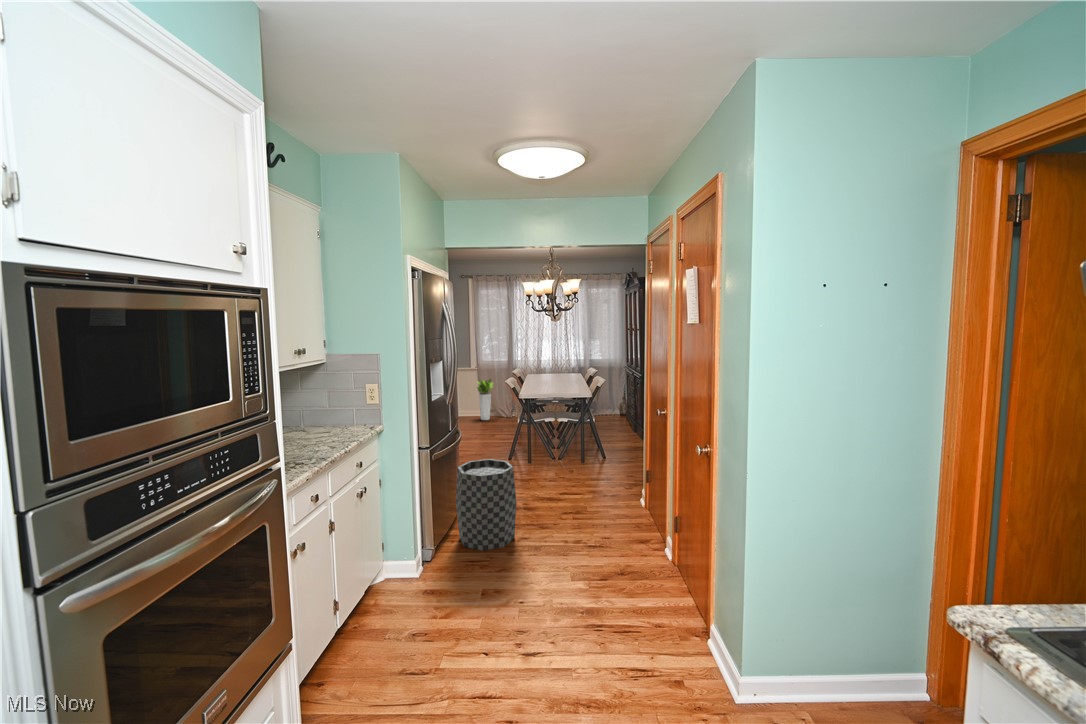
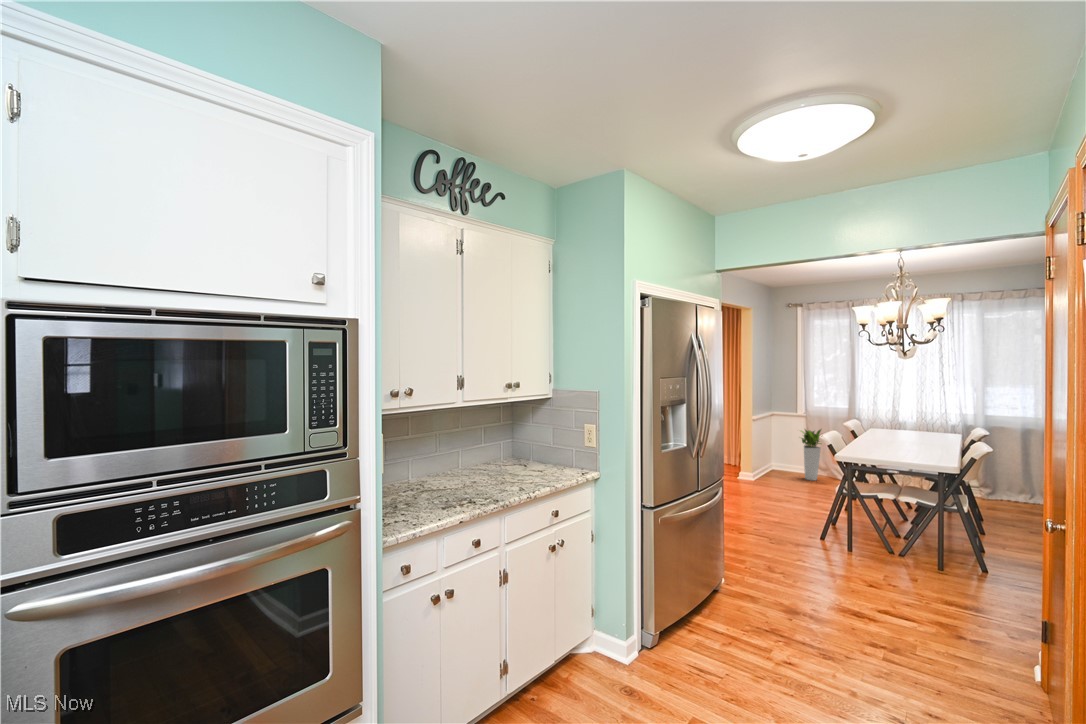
trash can: present [456,459,516,551] -> none [696,534,778,664]

